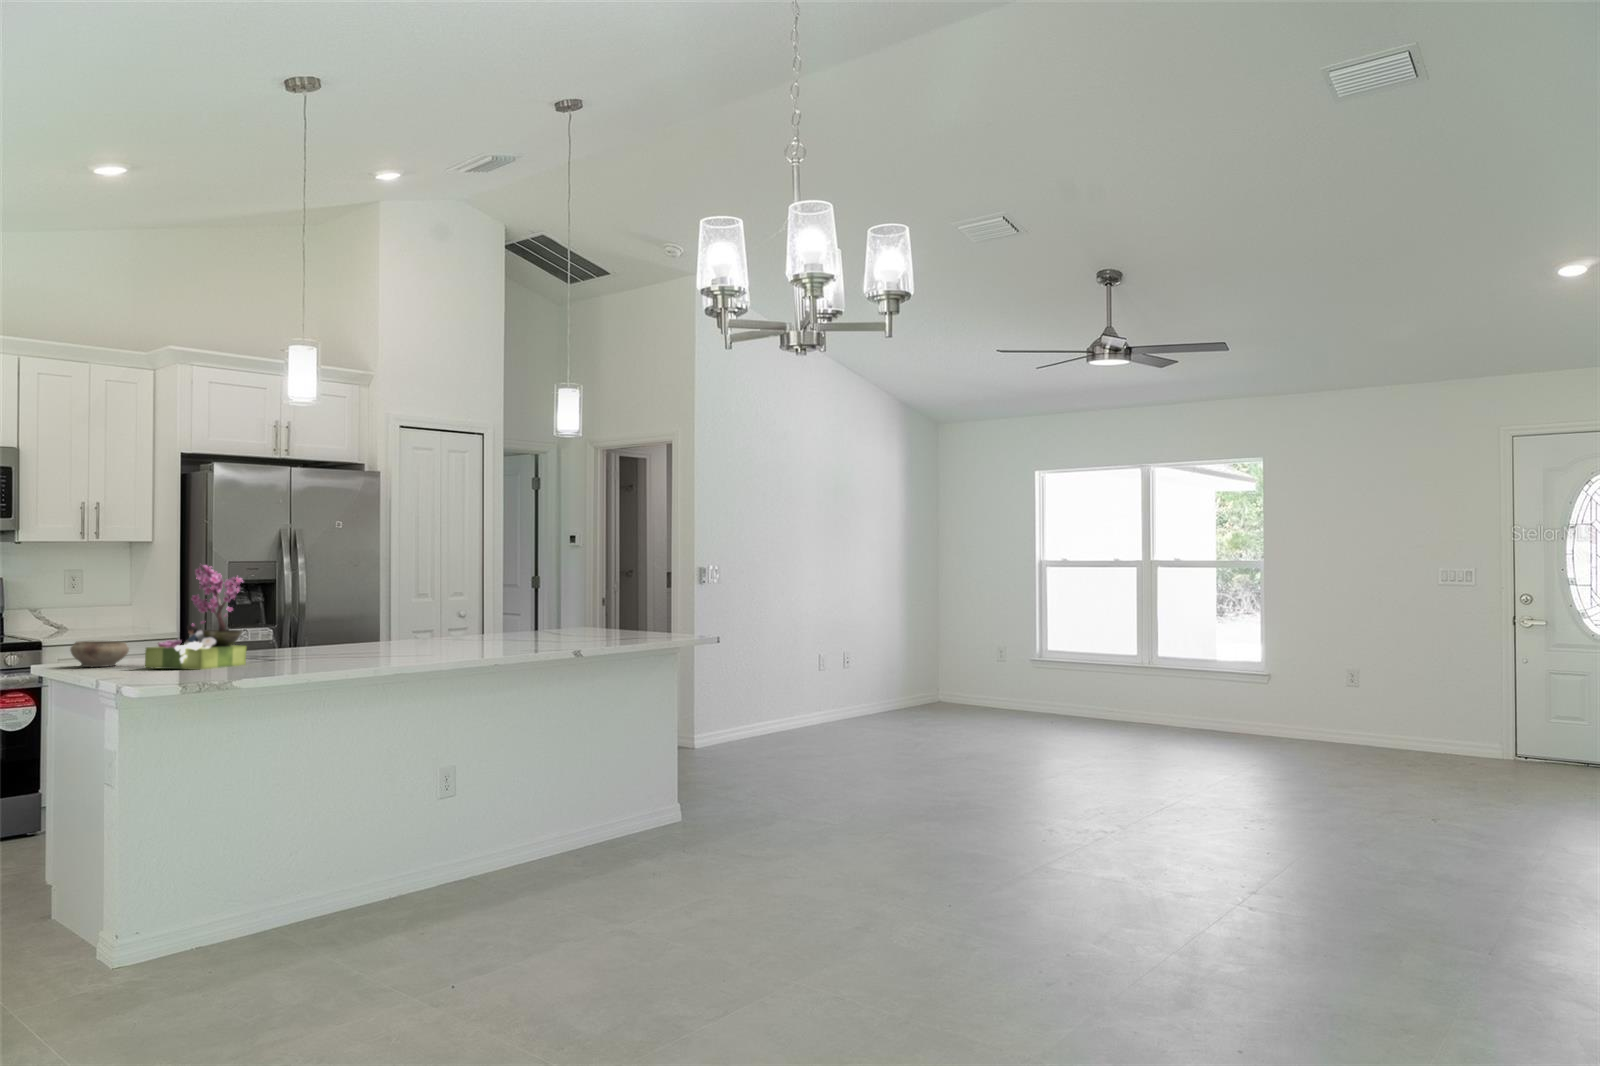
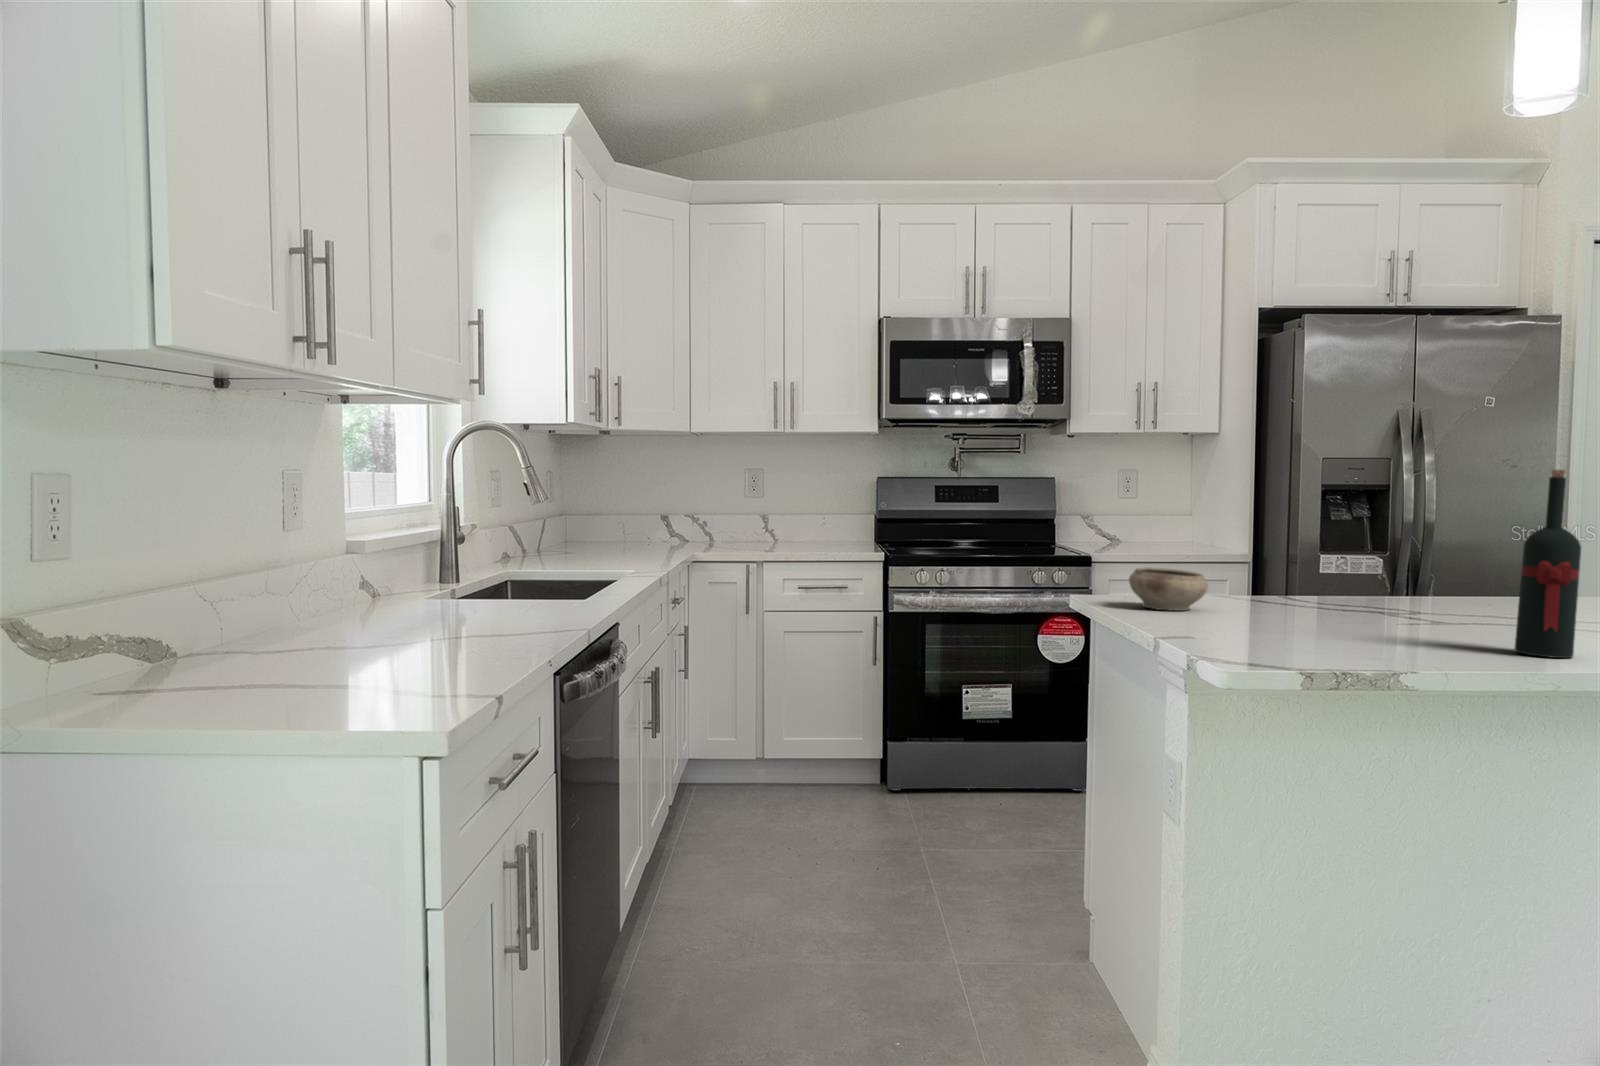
flower arrangement: present [145,565,246,670] -> none [1240,448,1417,643]
wine bottle: none [288,575,316,665] -> present [1515,470,1581,658]

